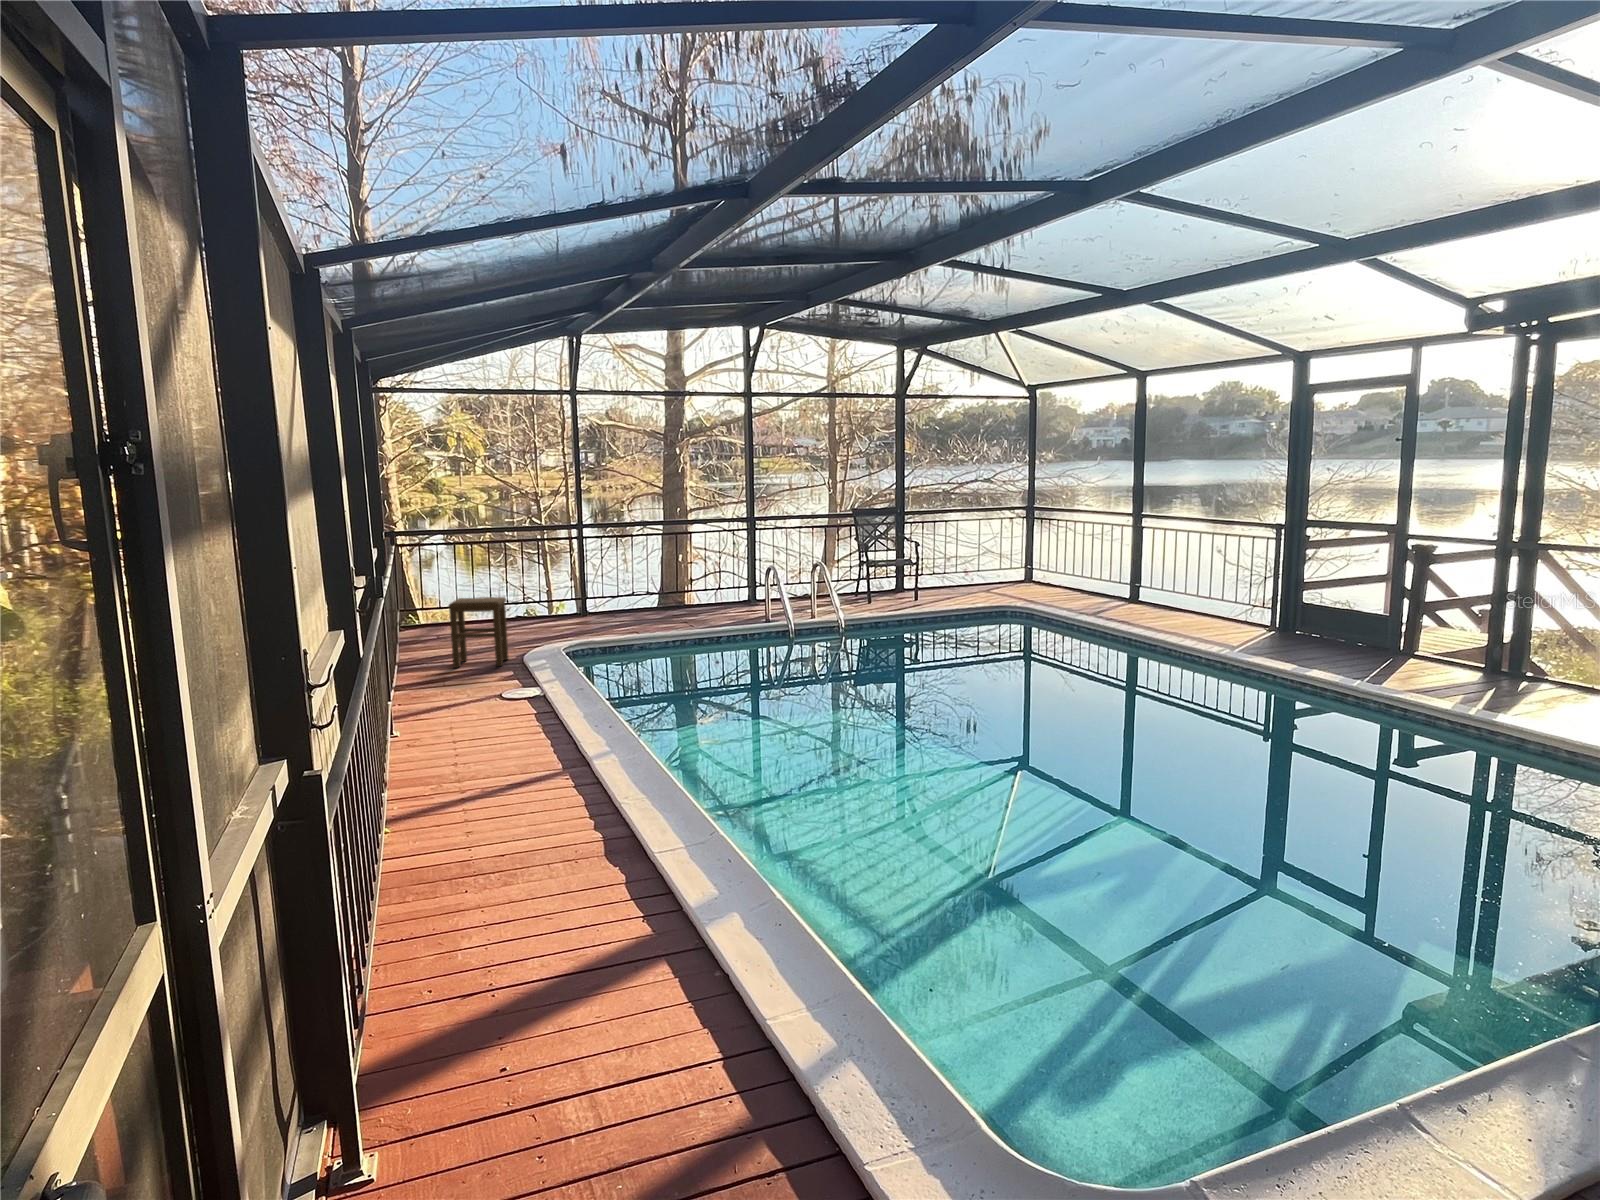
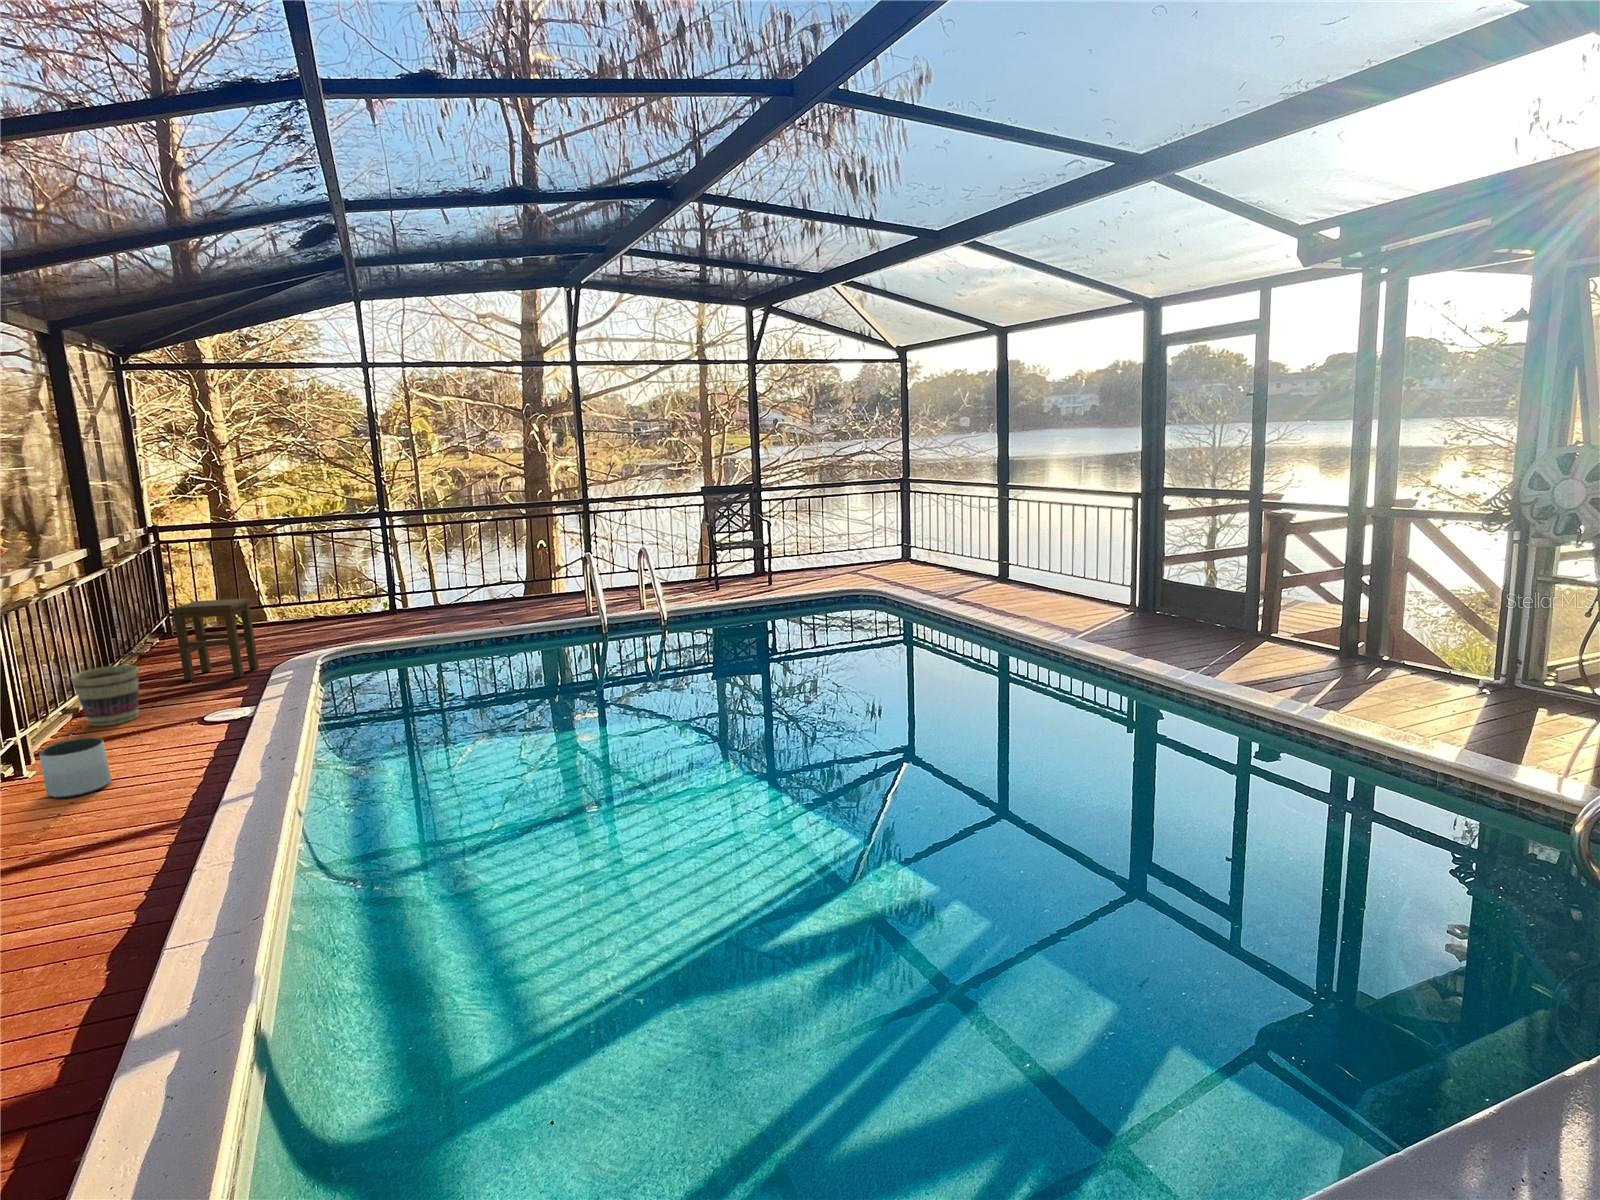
basket: none [402,650,452,701] -> present [71,665,139,726]
planter: none [446,704,493,751] -> present [39,738,111,798]

